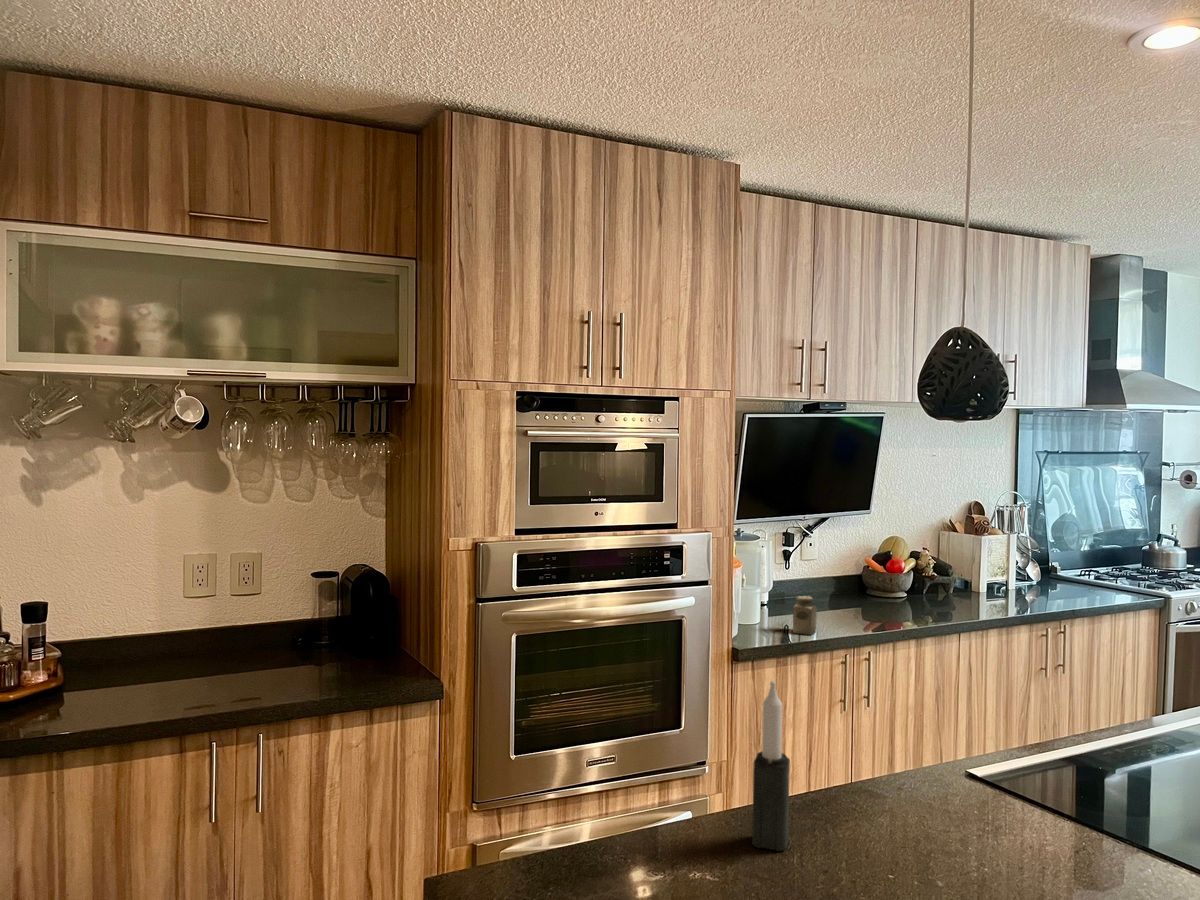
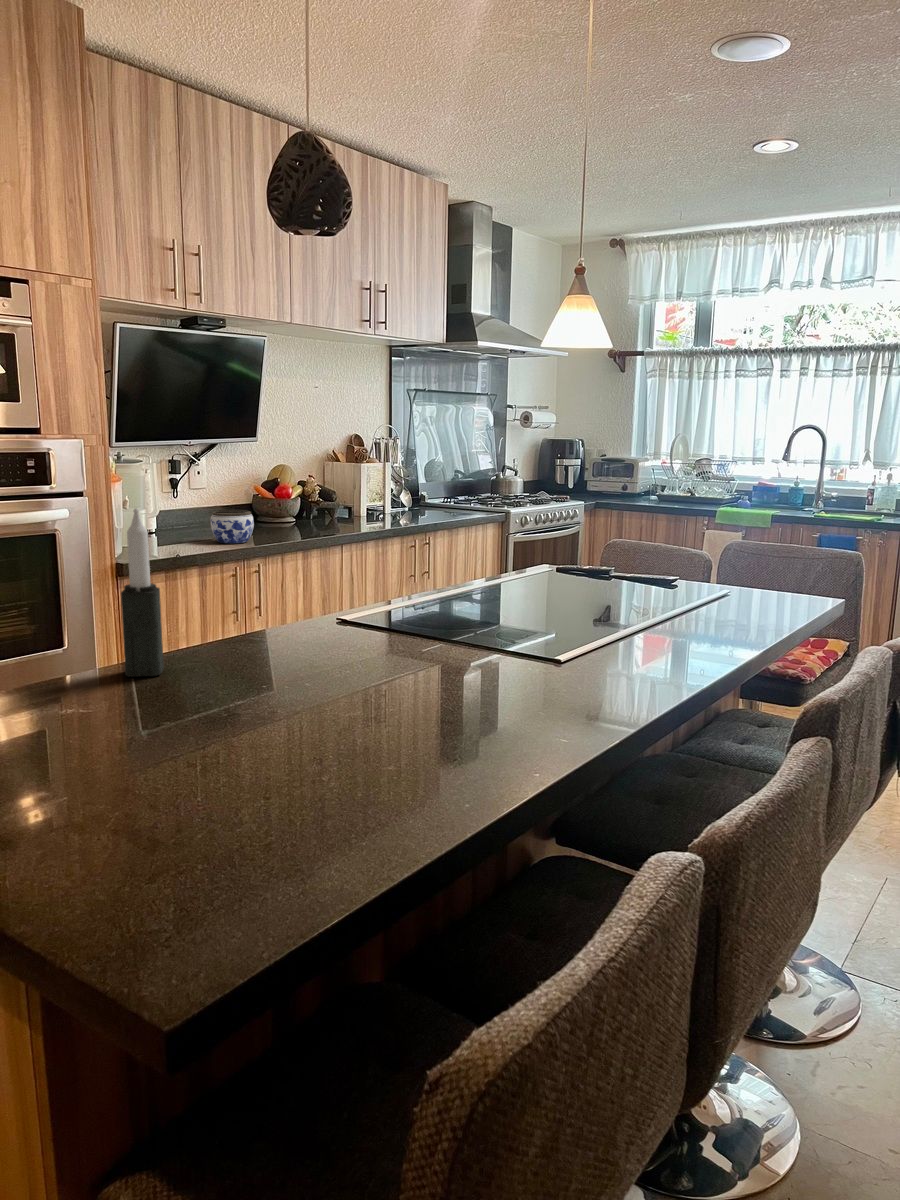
jar: none [822,590,866,626] -> present [210,510,254,543]
salt shaker: present [793,596,817,635] -> none [180,513,205,551]

